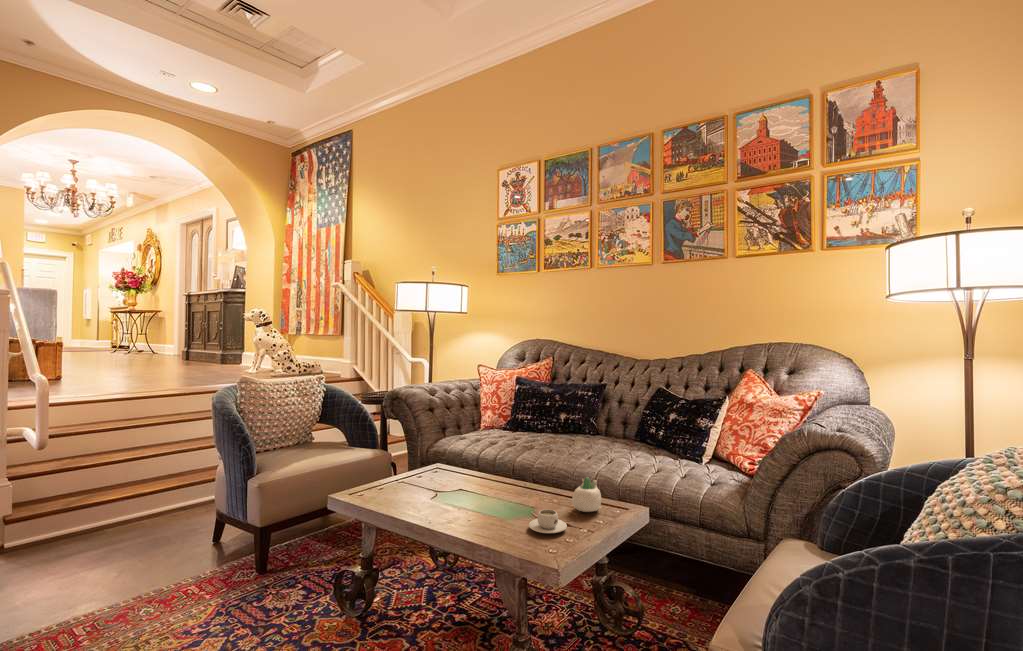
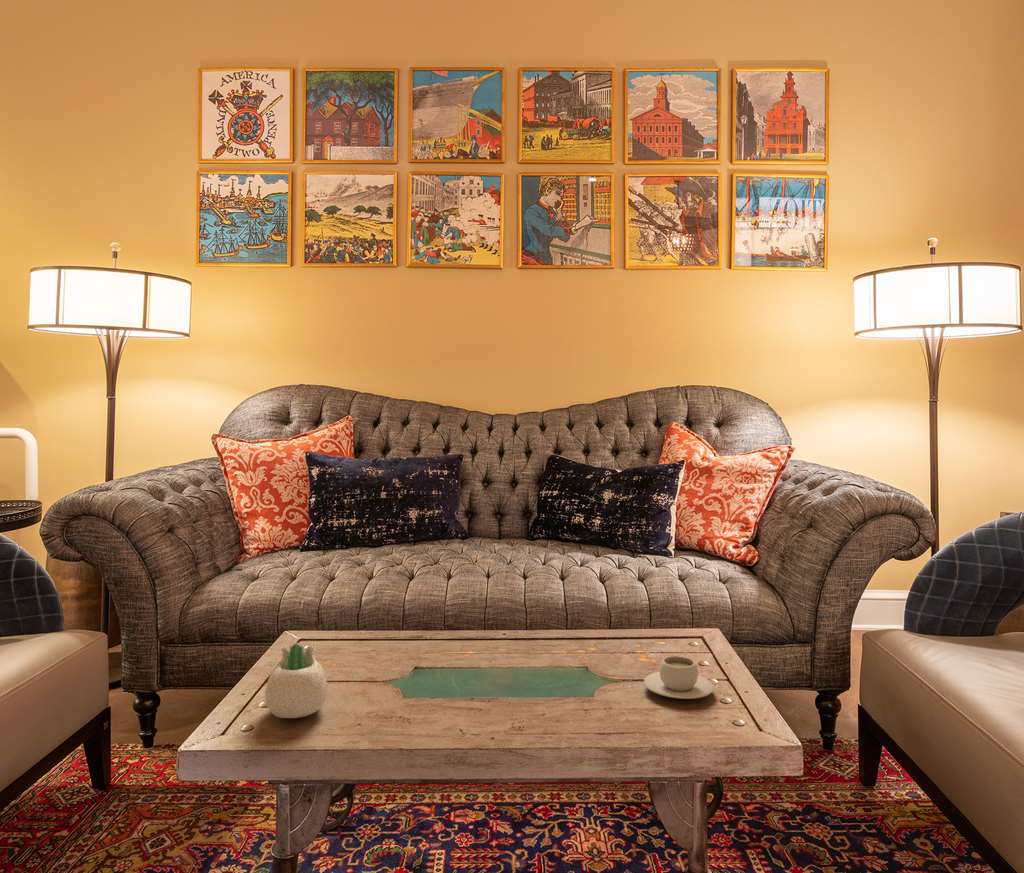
succulent planter: present [572,477,601,512] -> present [265,643,328,718]

